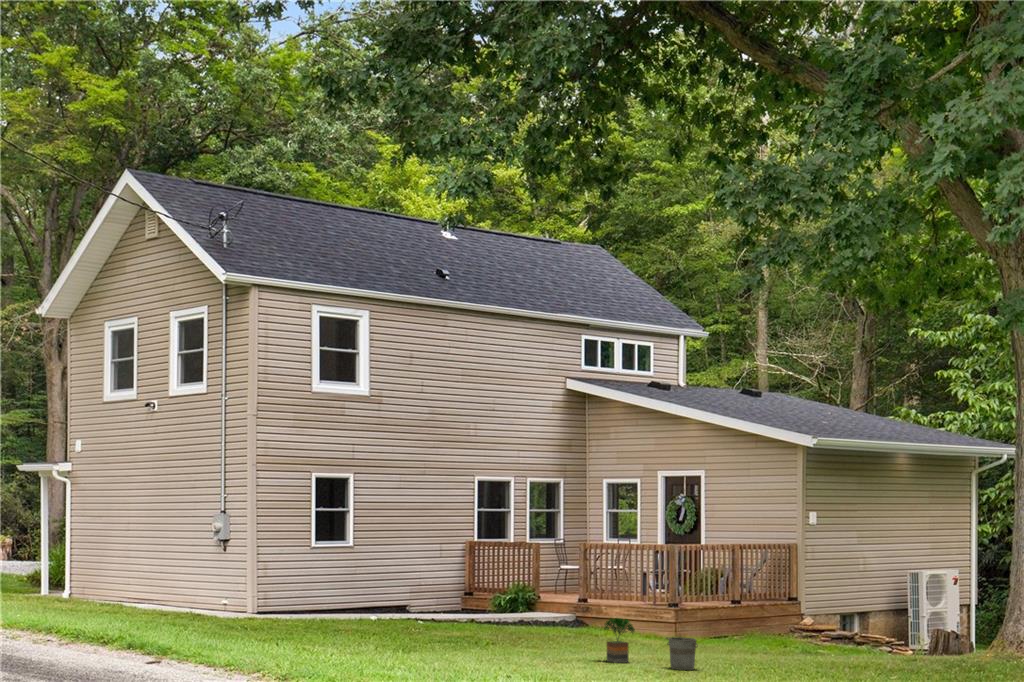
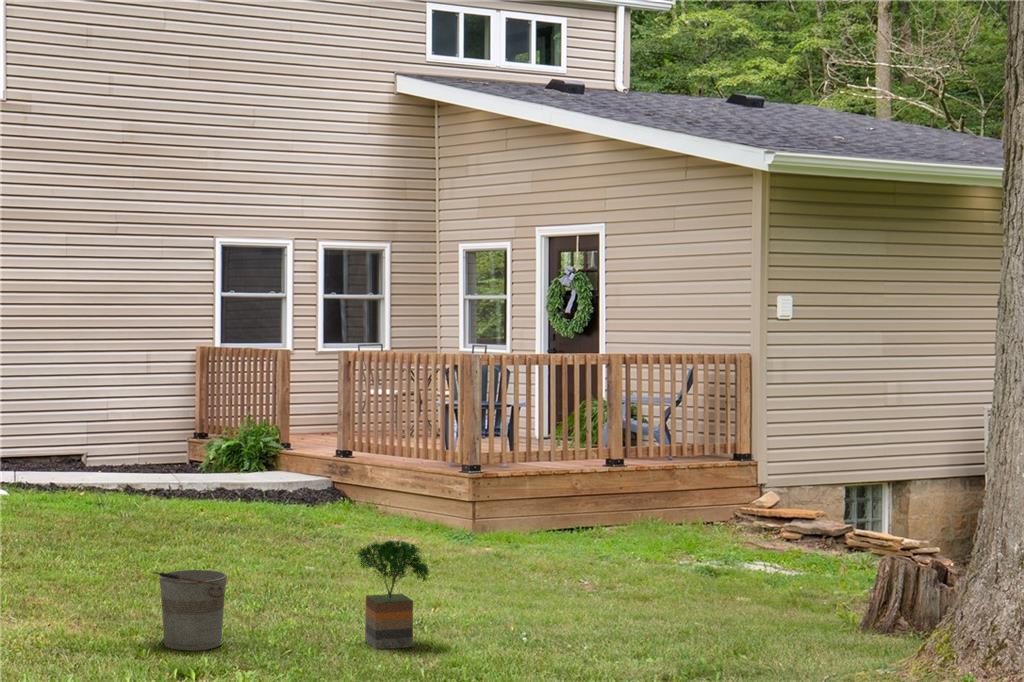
potted tree: present [604,618,635,663] -> present [357,540,429,649]

